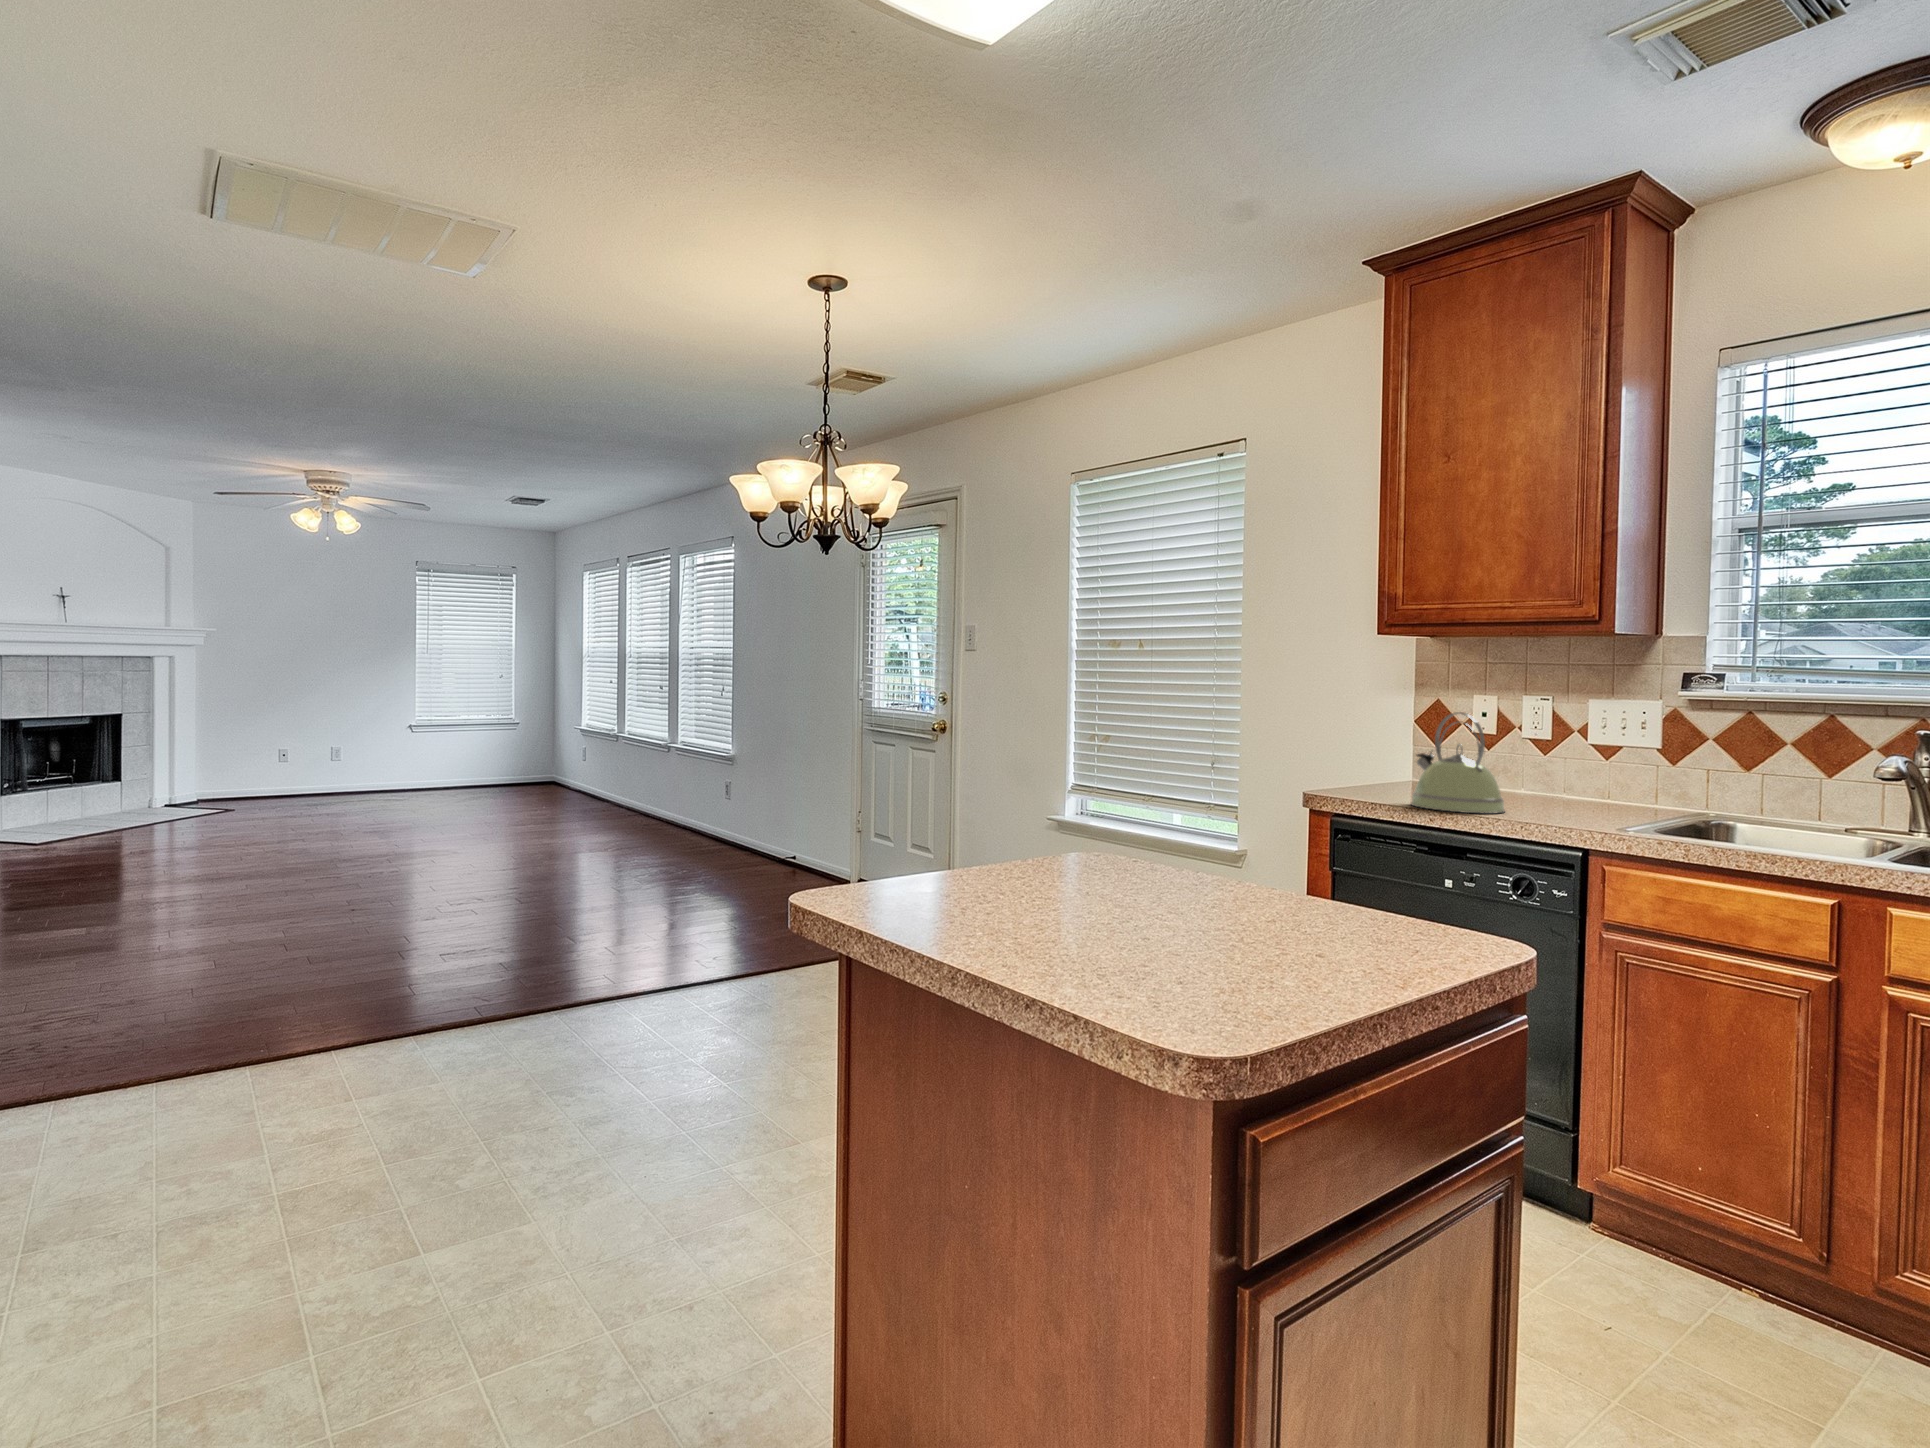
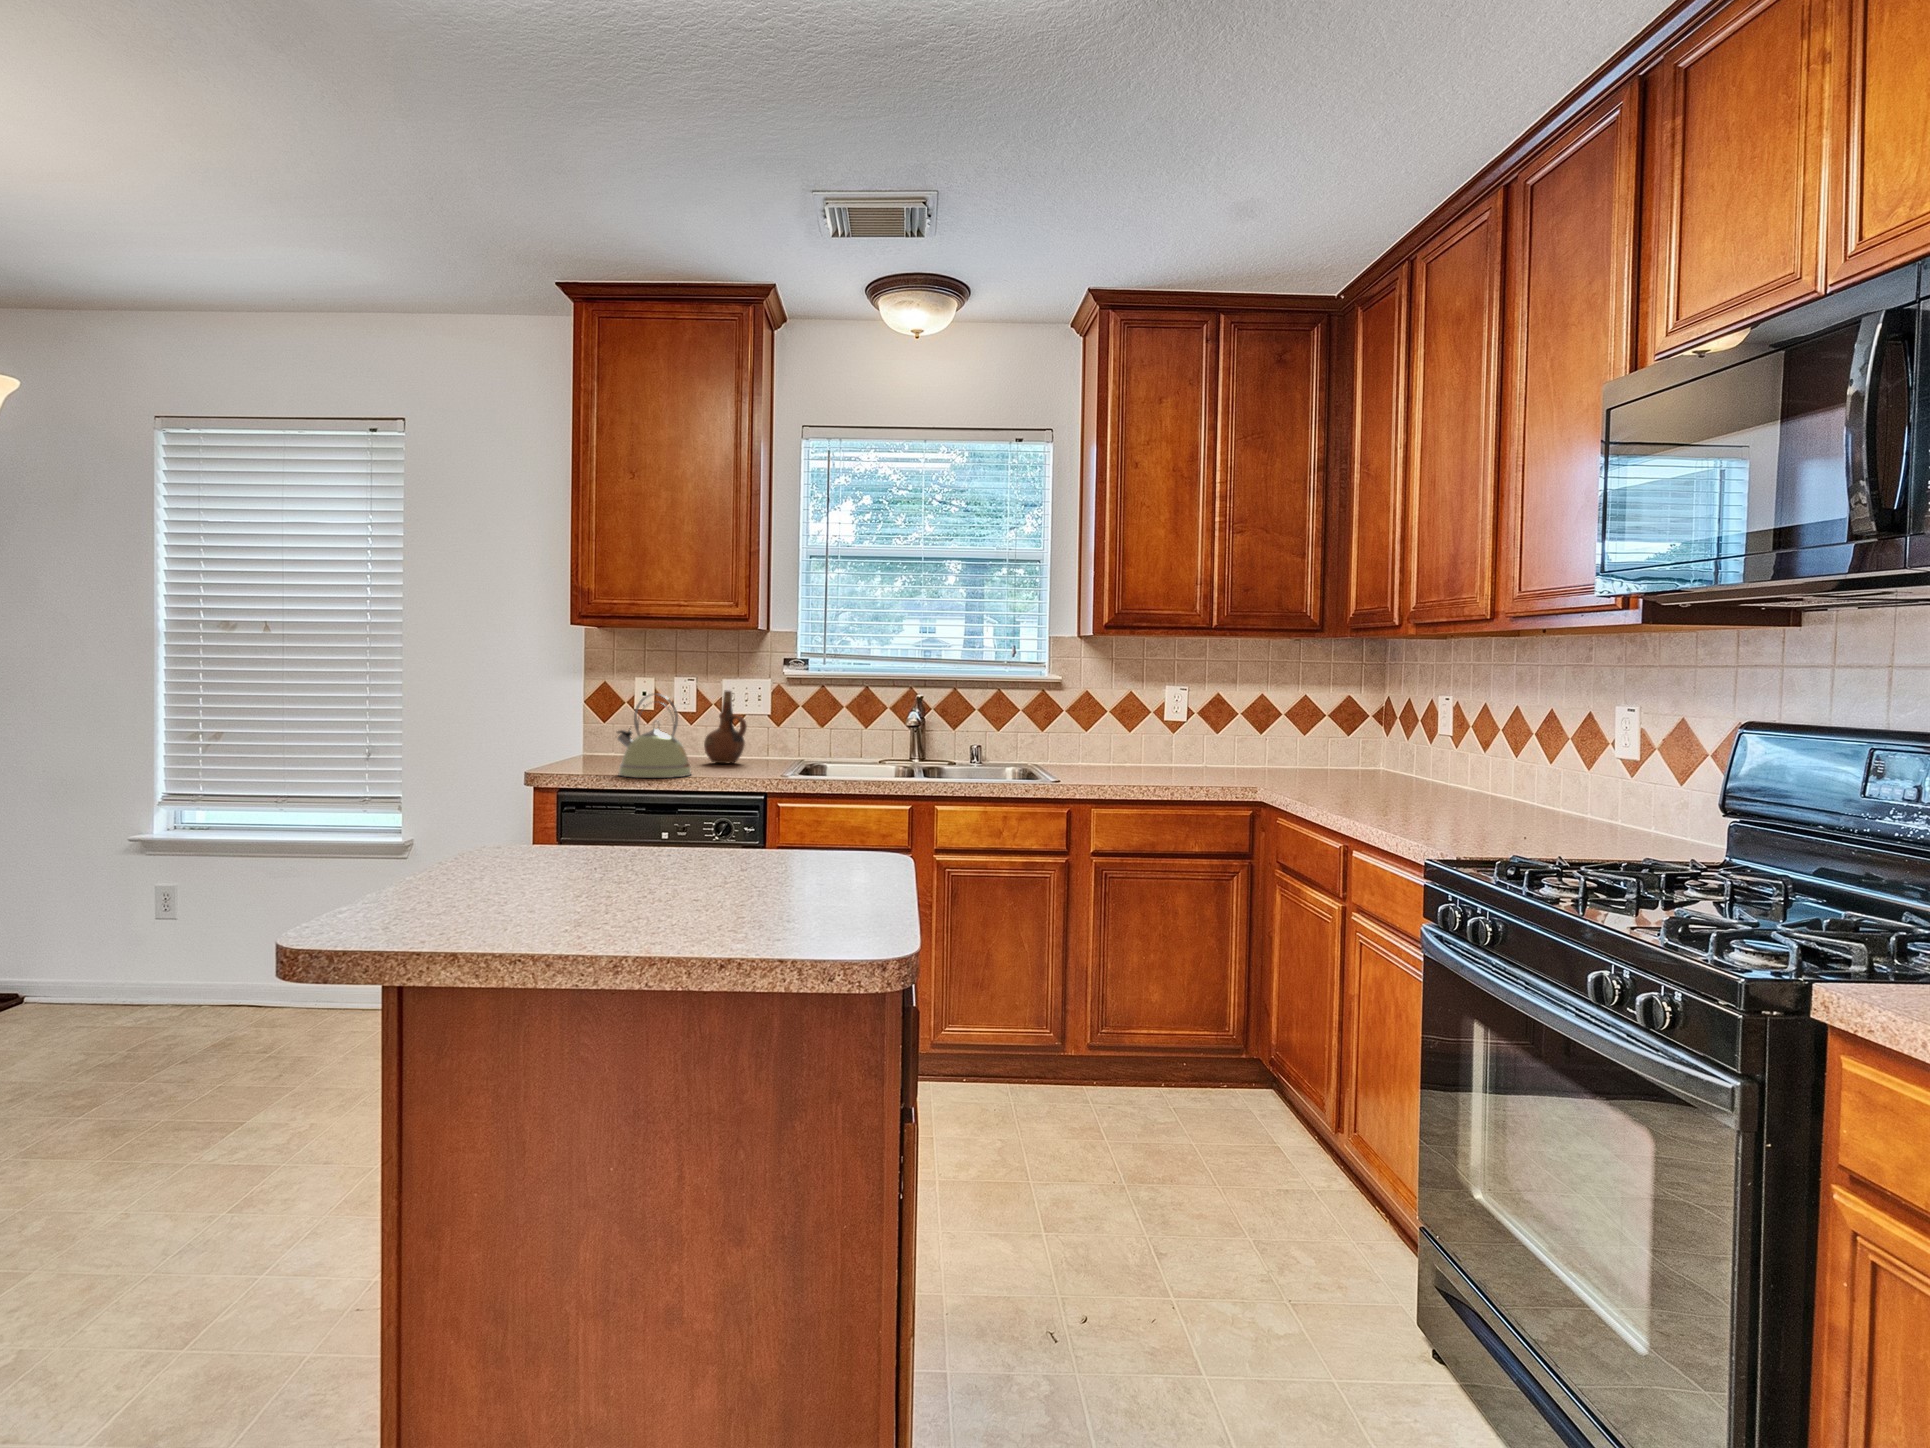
ceramic pitcher: none [1553,714,1613,807] -> present [704,690,747,763]

